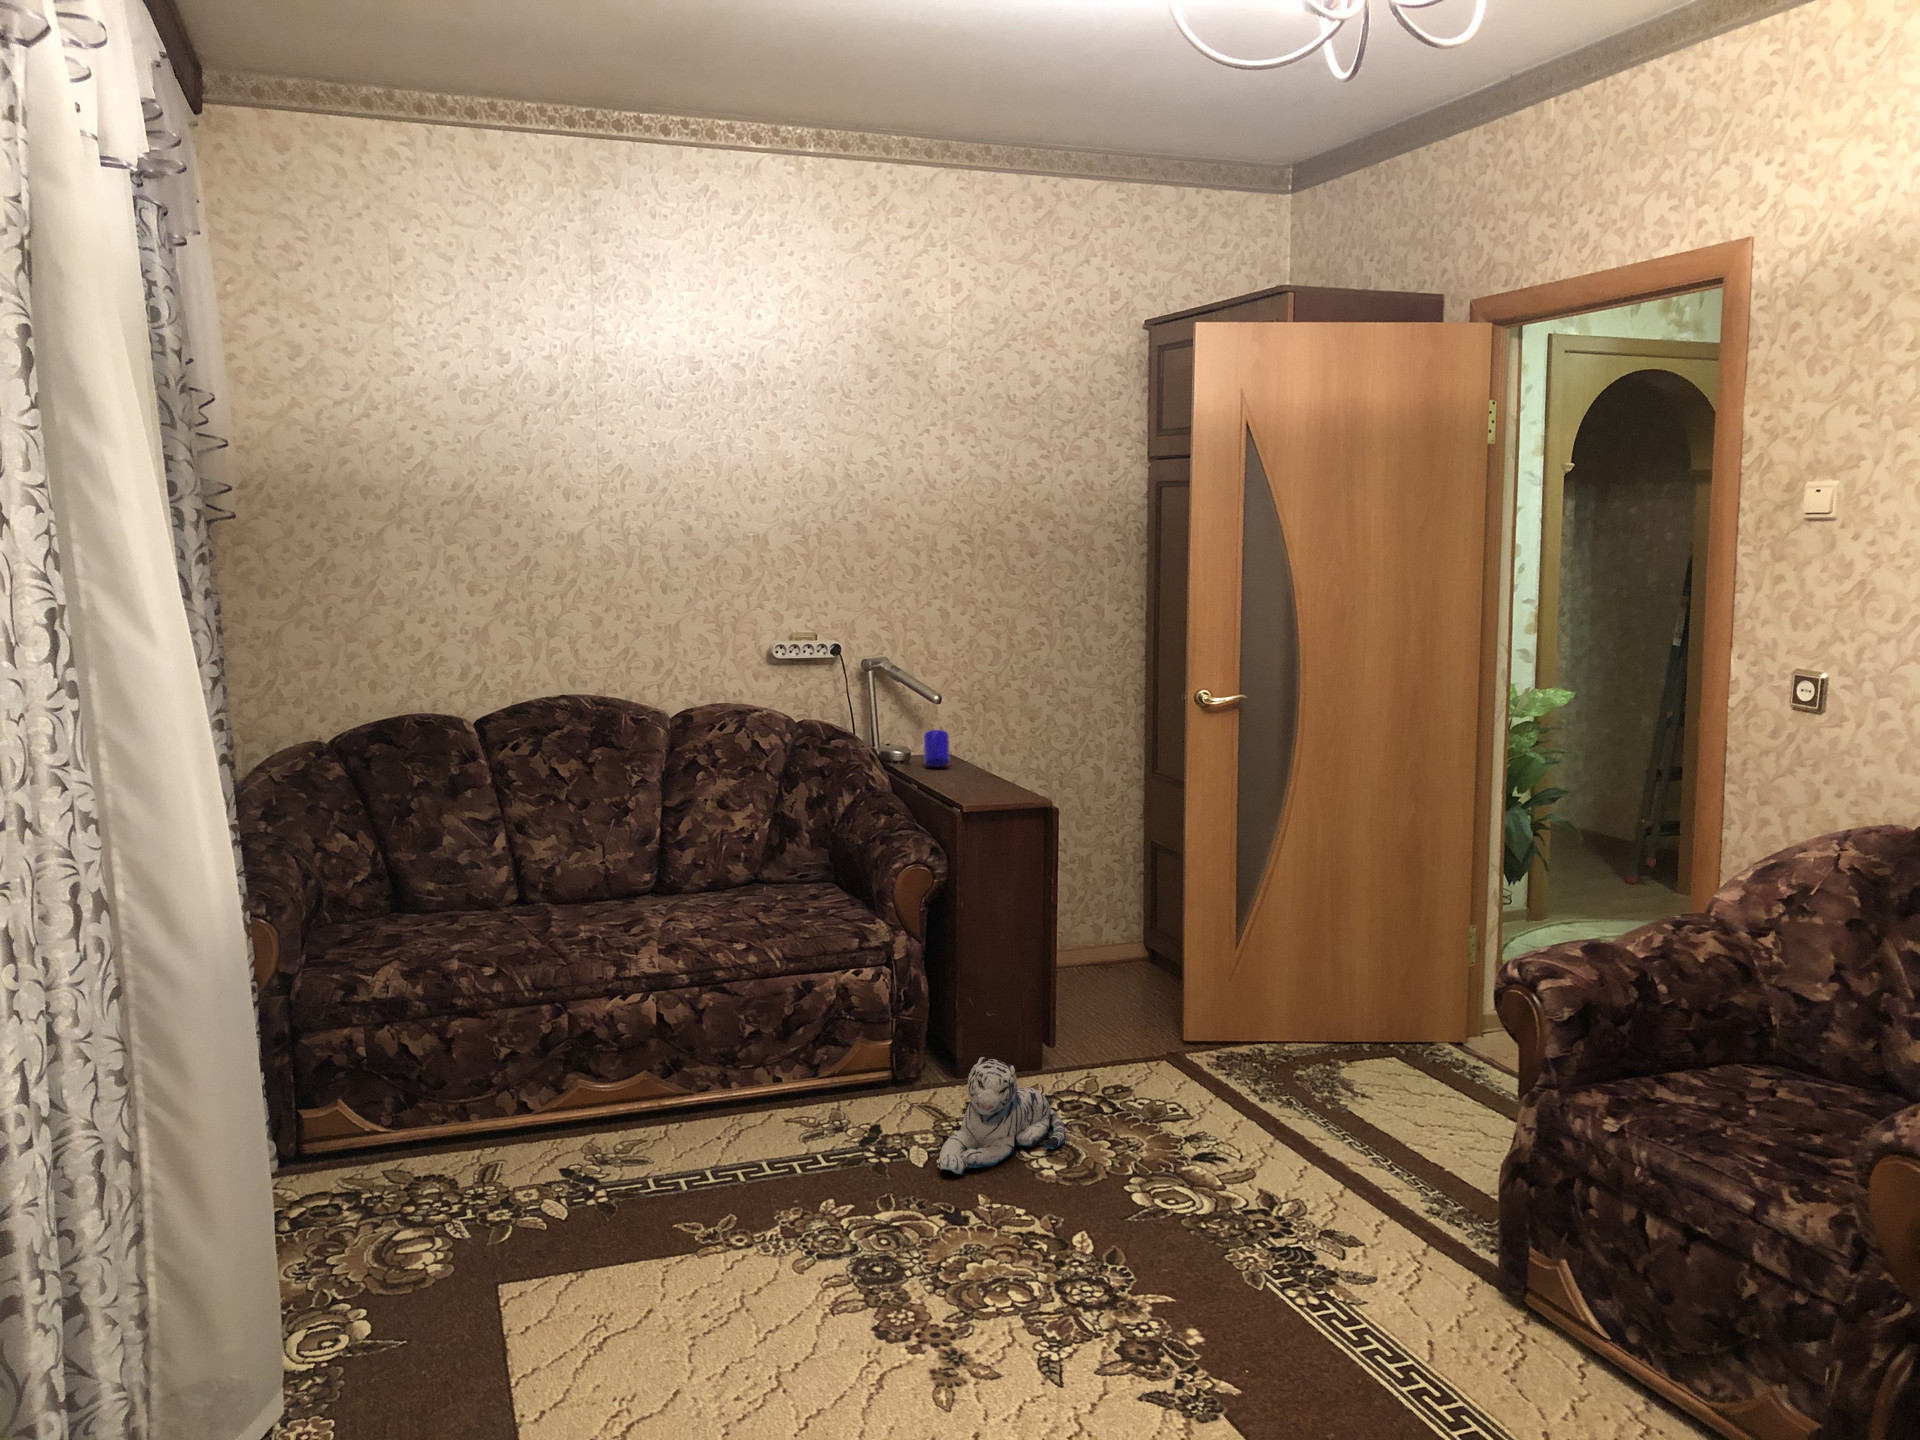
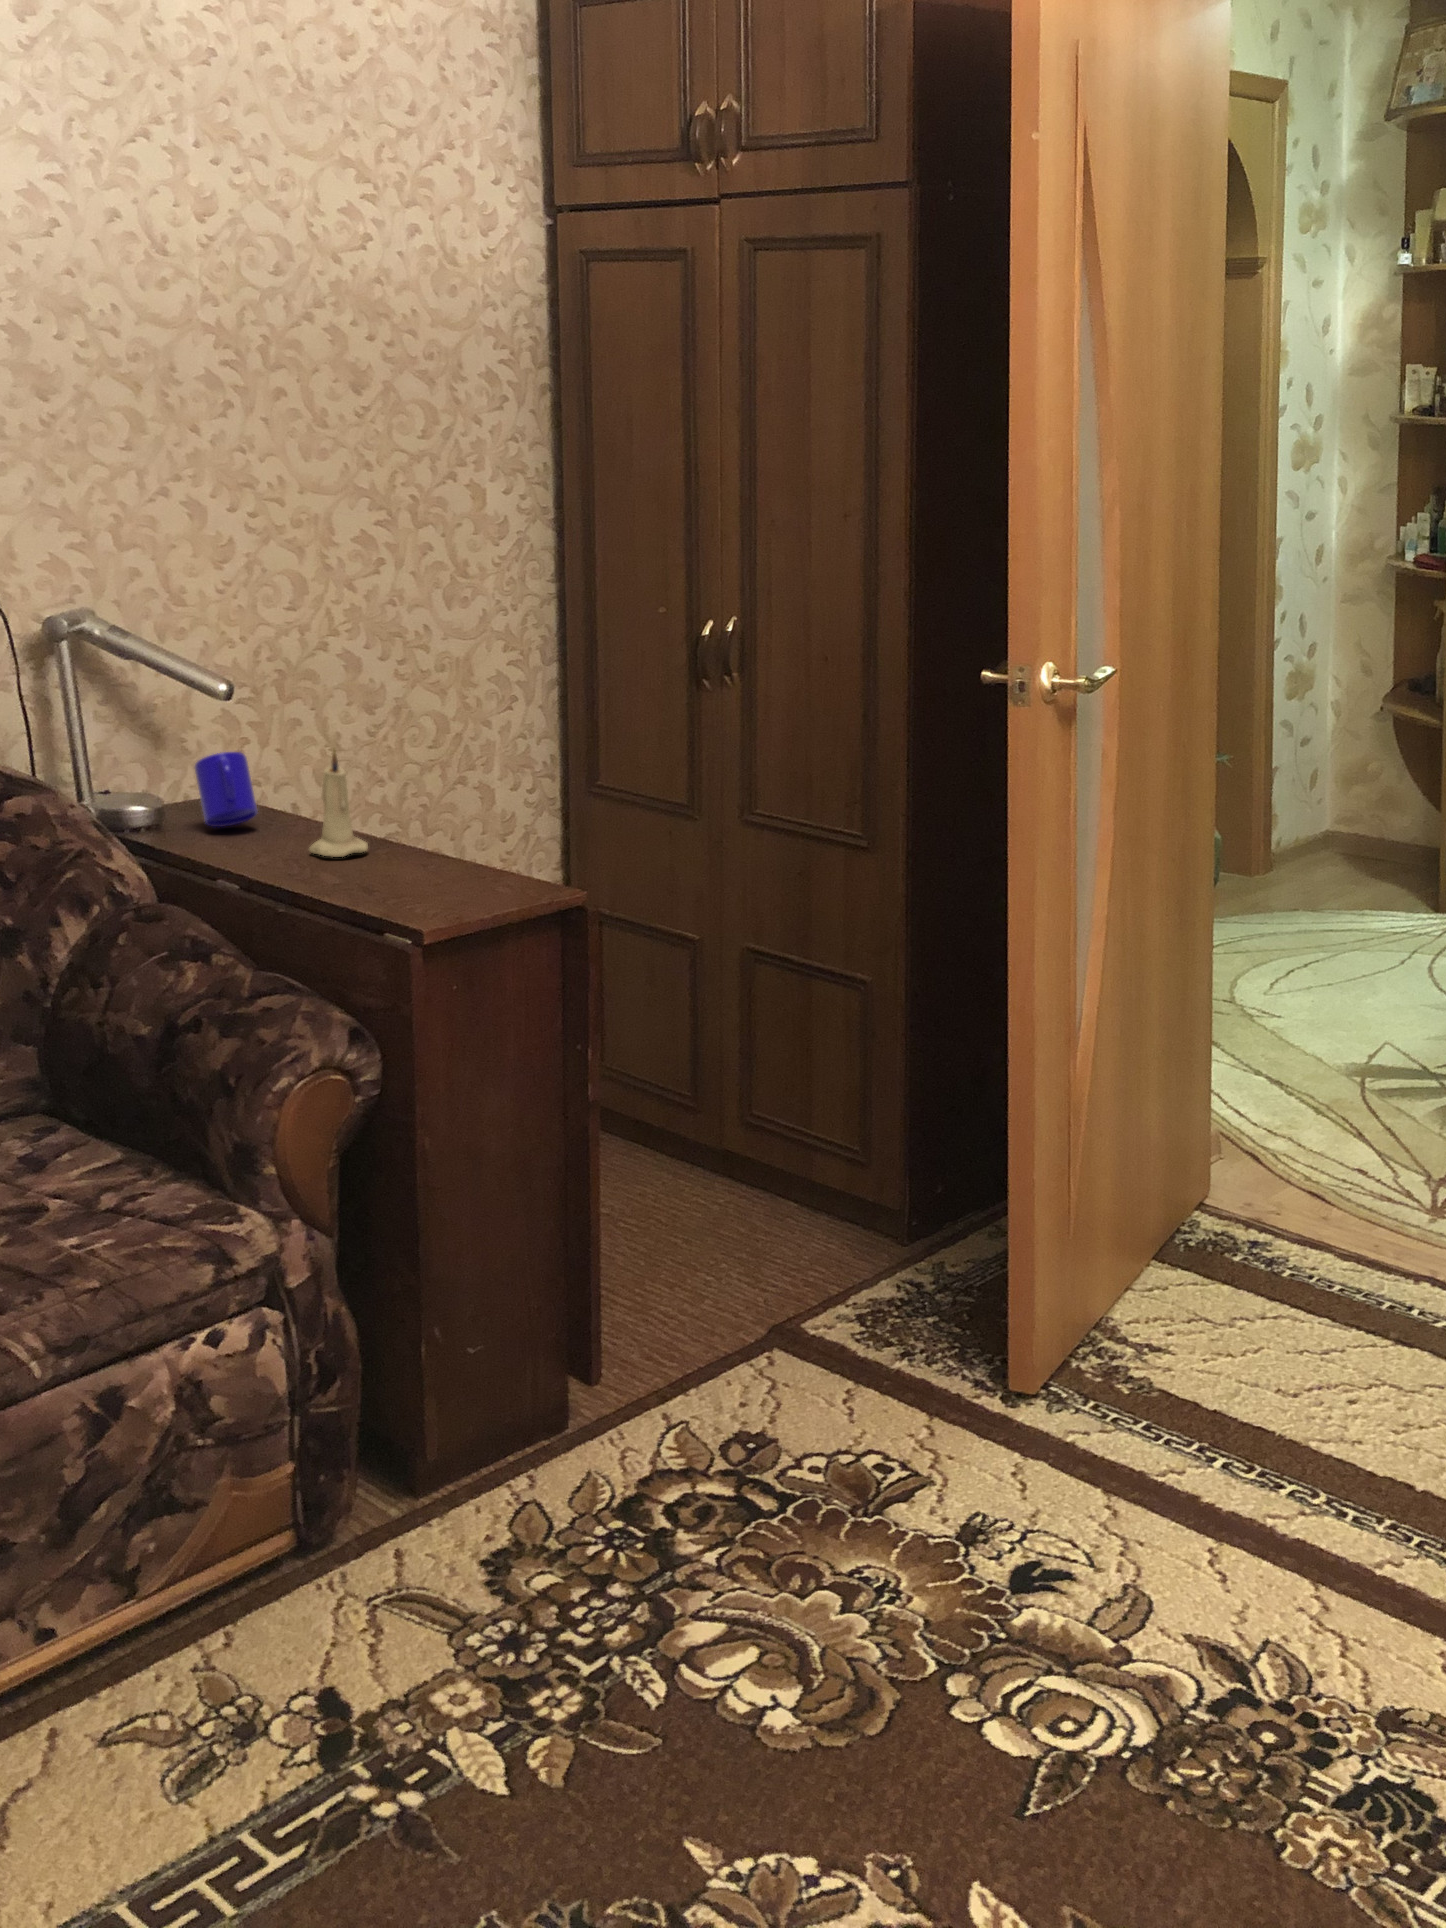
candle: none [959,728,987,781] -> present [309,750,368,857]
plush toy: present [938,1057,1066,1175] -> none [529,1495,756,1800]

